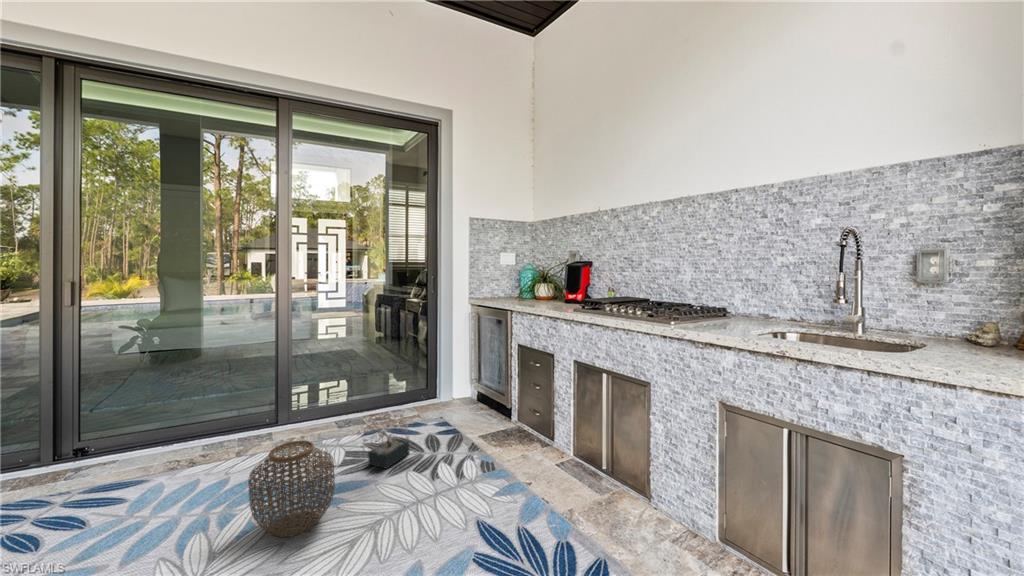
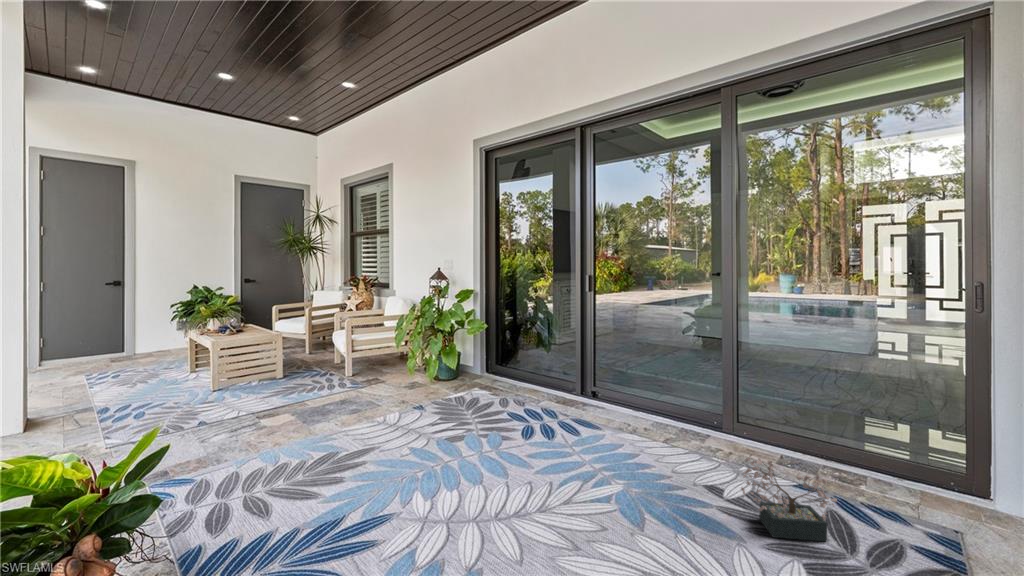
woven basket: present [248,441,335,537] -> none [592,435,674,534]

